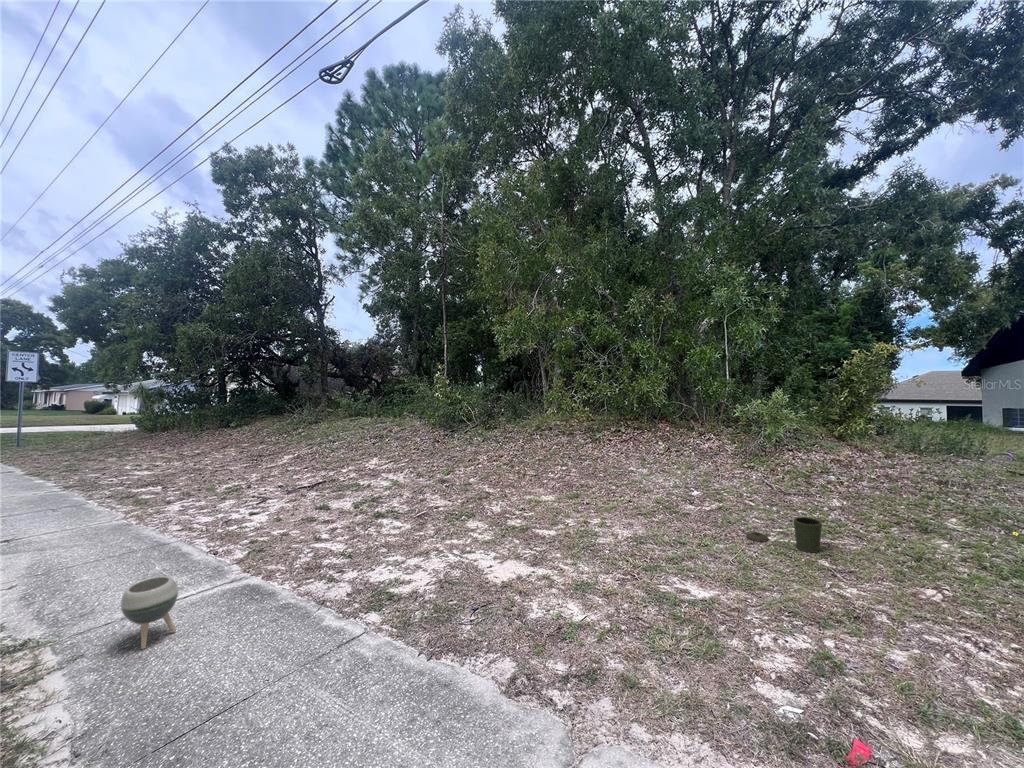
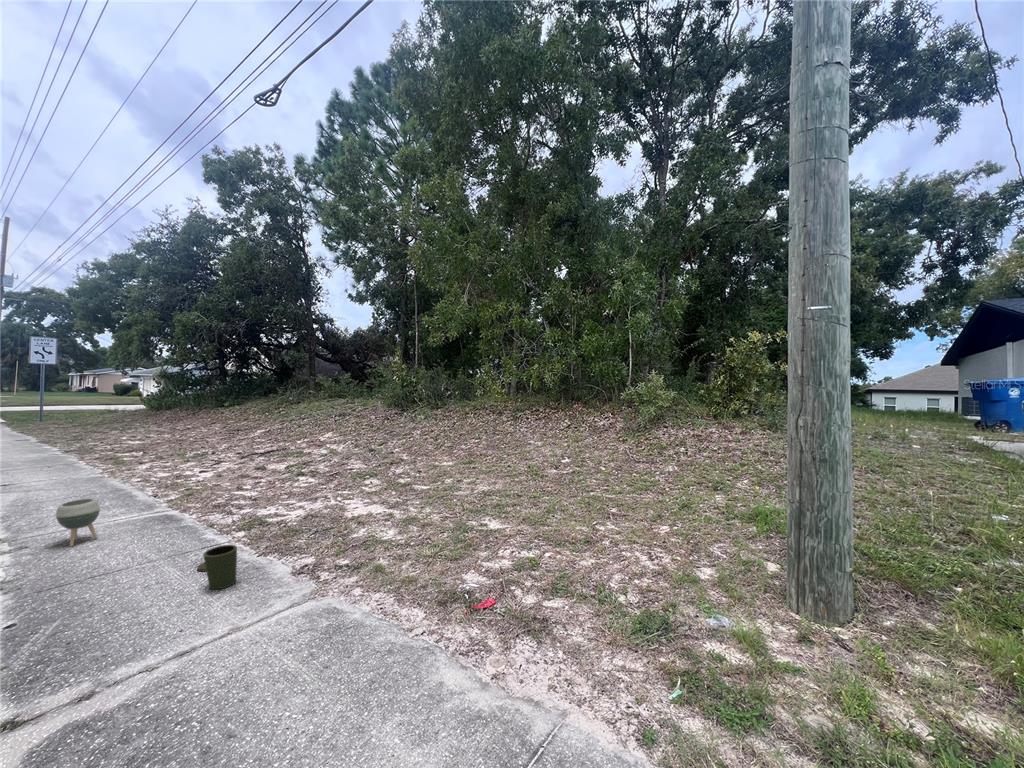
trash can: present [746,517,822,553] -> present [197,545,237,589]

